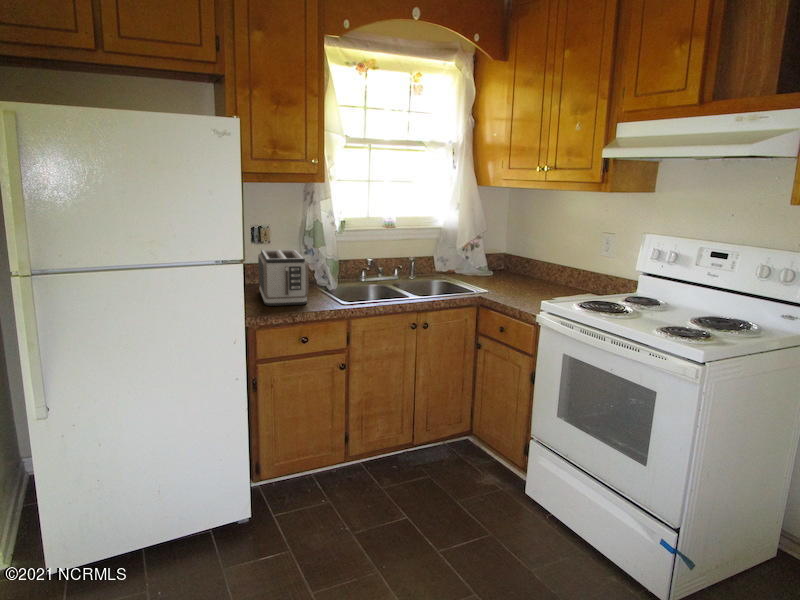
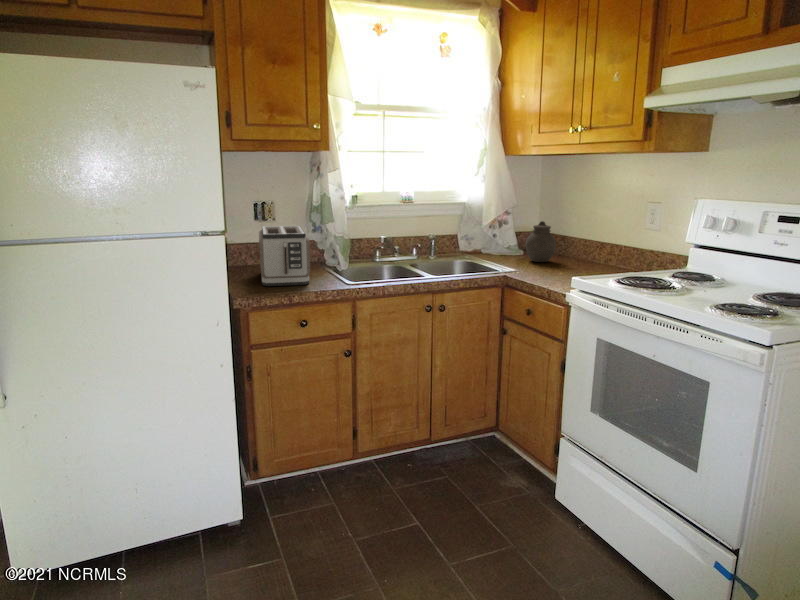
jar: none [496,246,523,283] -> present [526,221,556,262]

